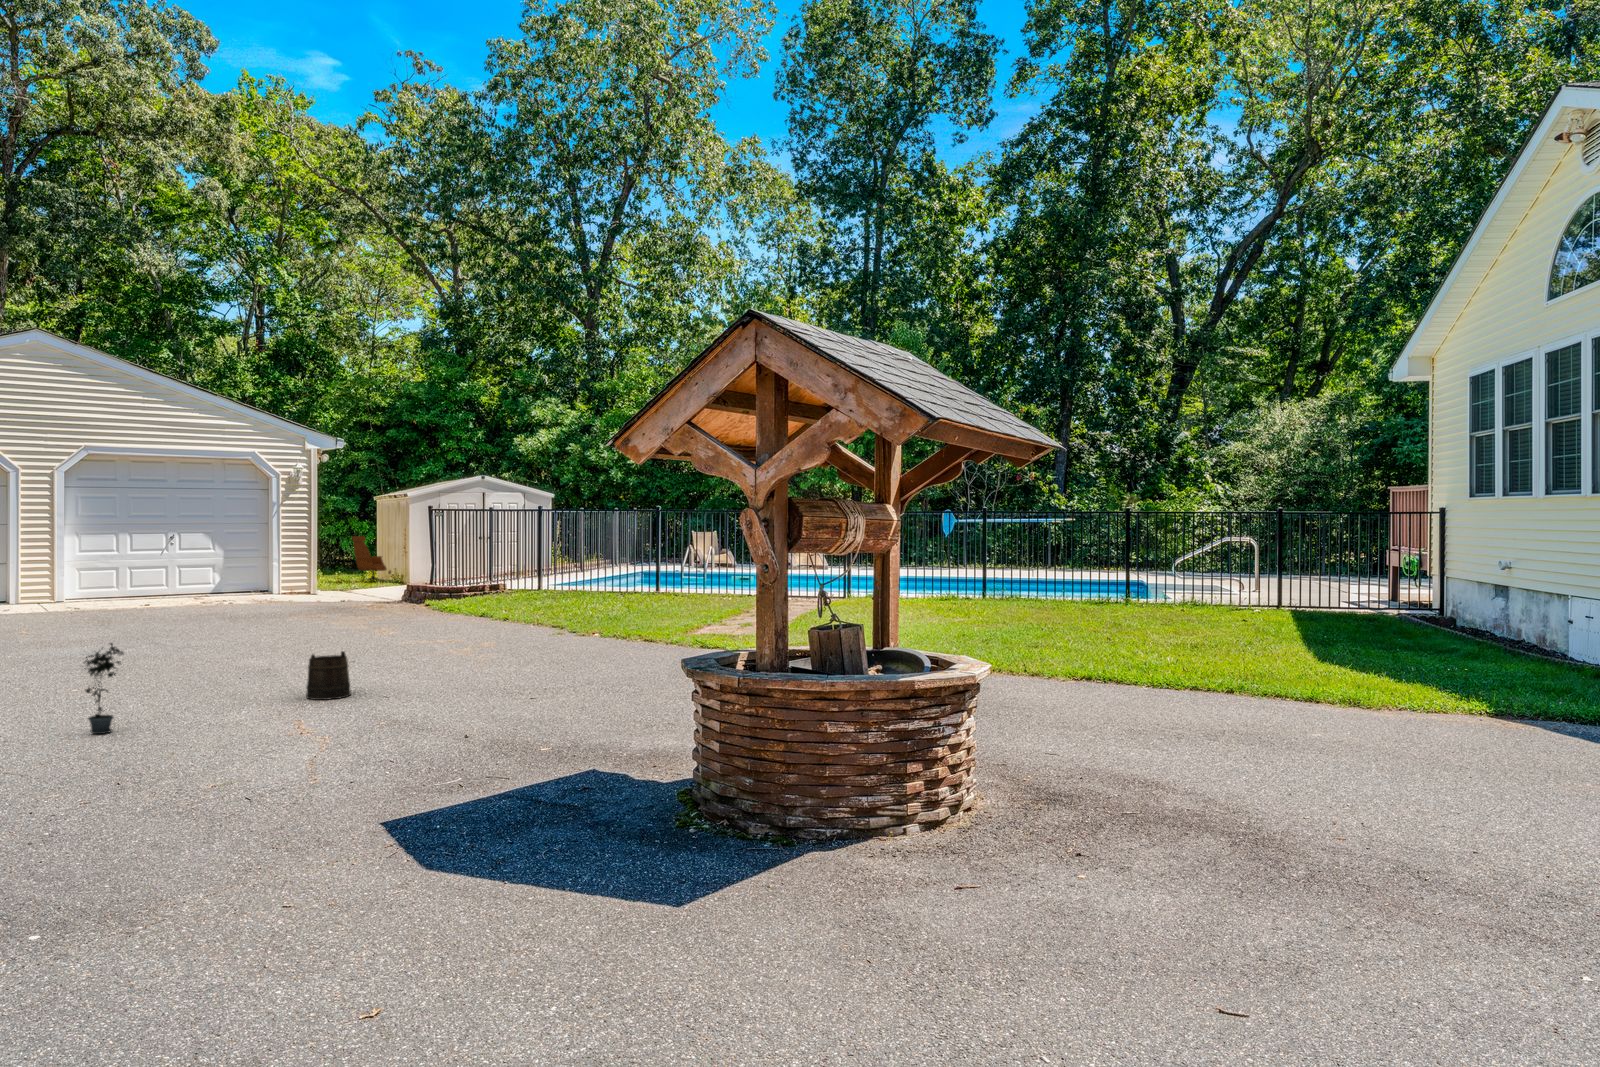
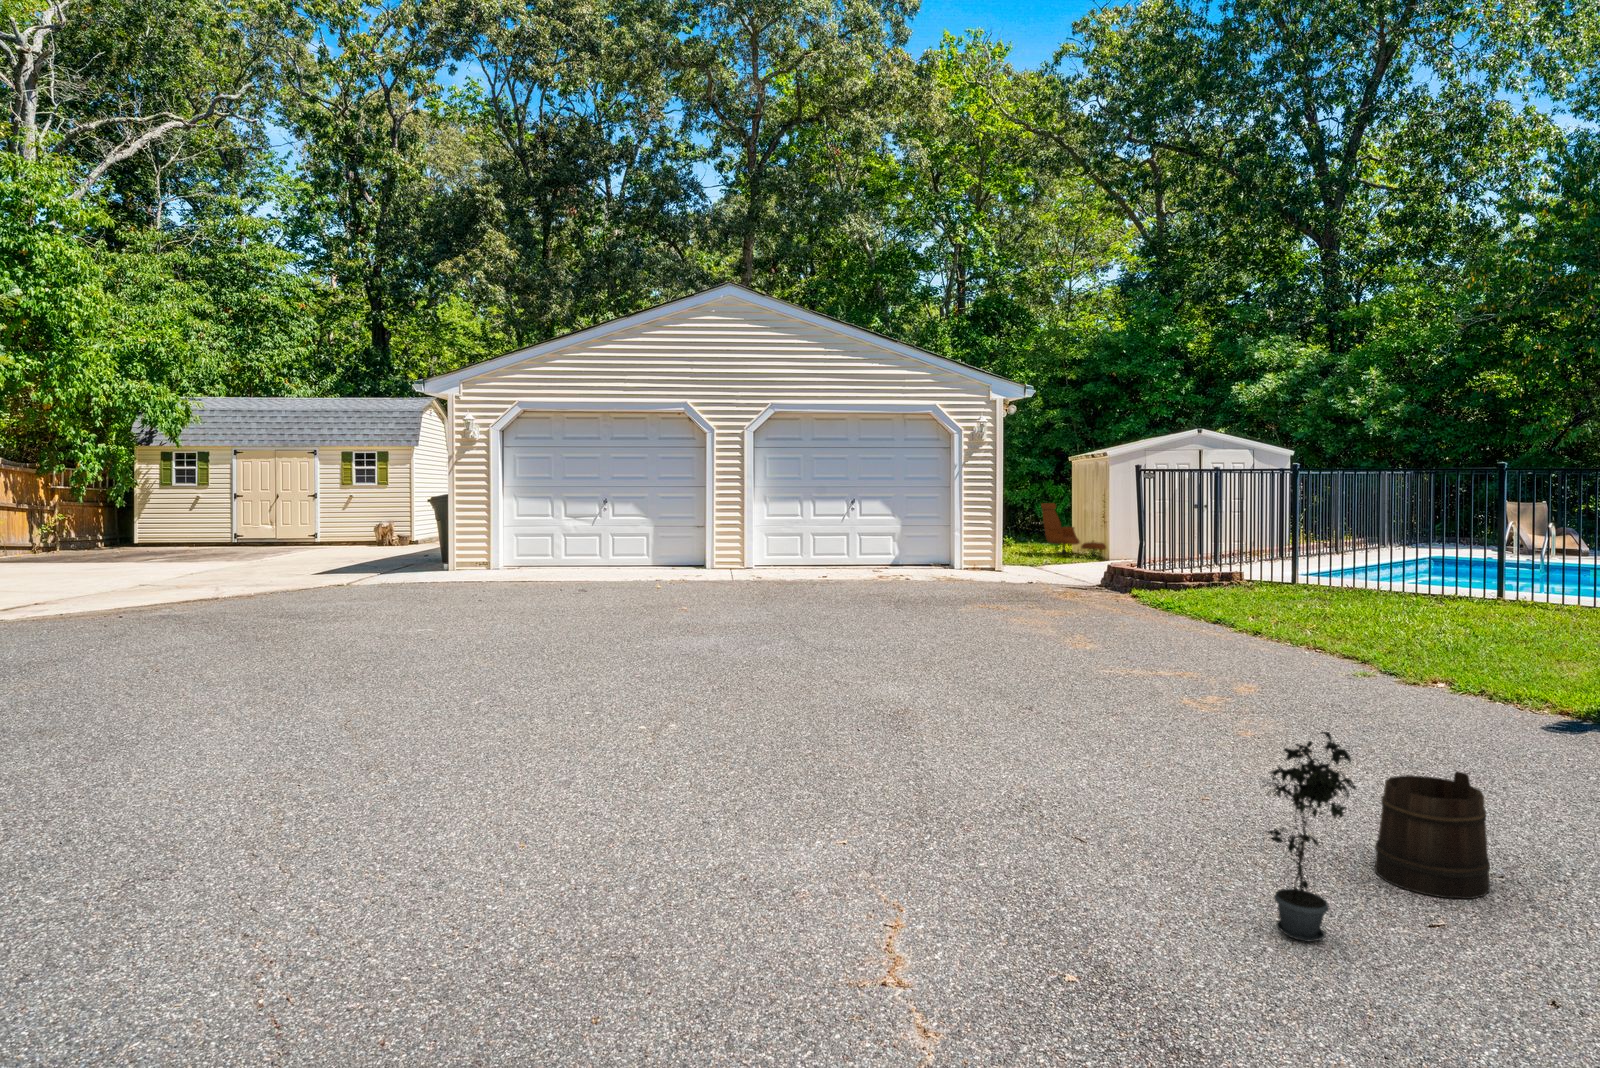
potted plant: present [84,643,123,734] -> present [1263,732,1357,942]
bucket: present [306,651,351,700] -> present [1375,771,1490,899]

